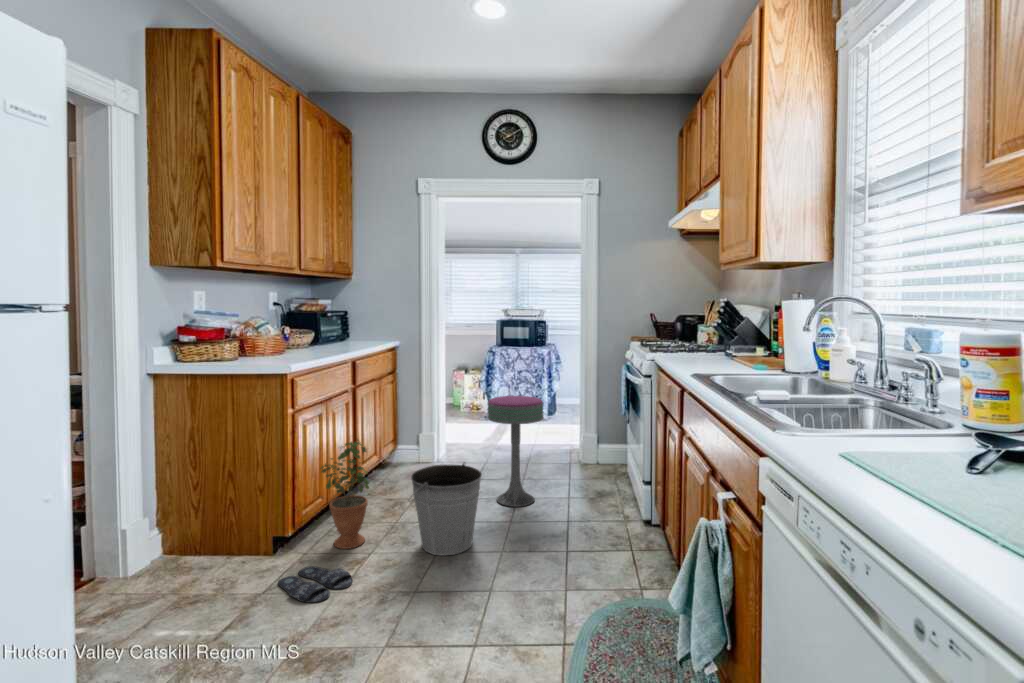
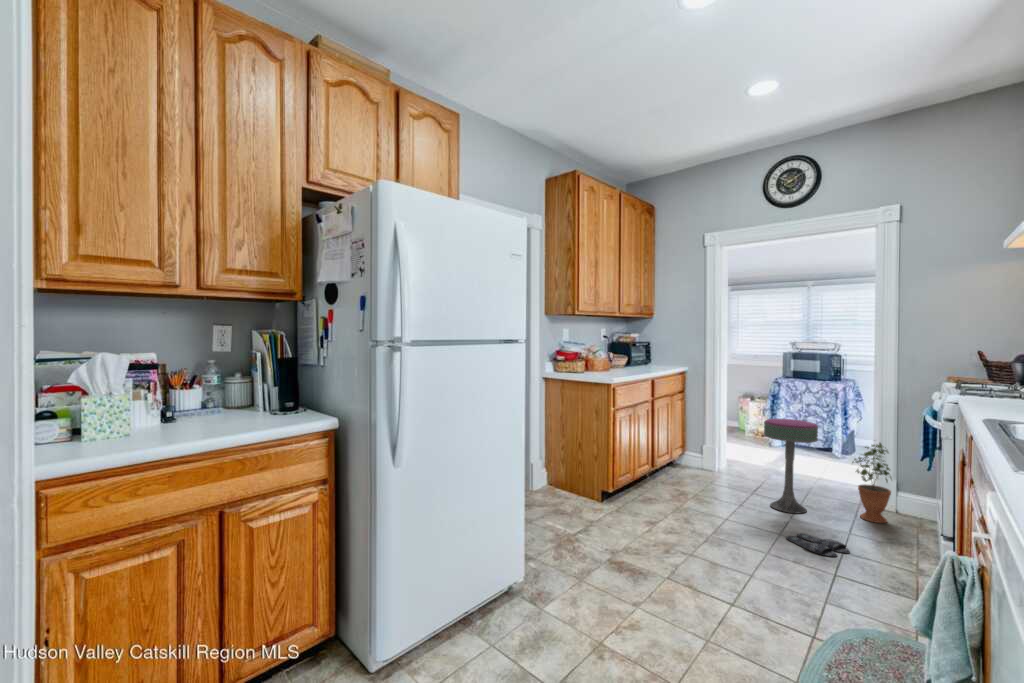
potted plant: present [320,440,369,549] -> present [852,443,892,523]
bucket: present [408,462,482,556] -> none [692,463,754,531]
slippers: present [278,566,352,603] -> present [786,533,850,557]

